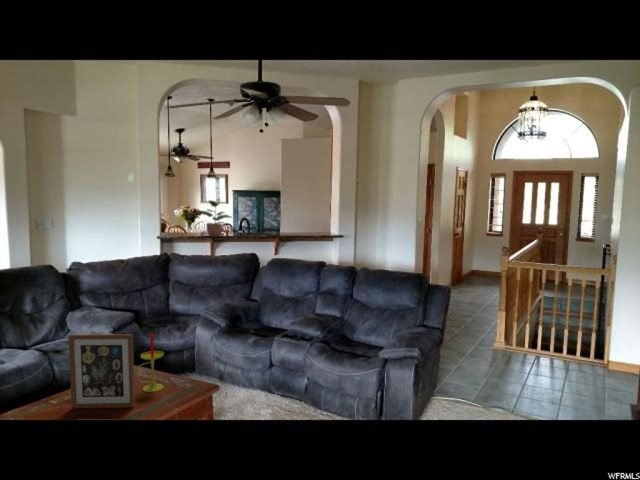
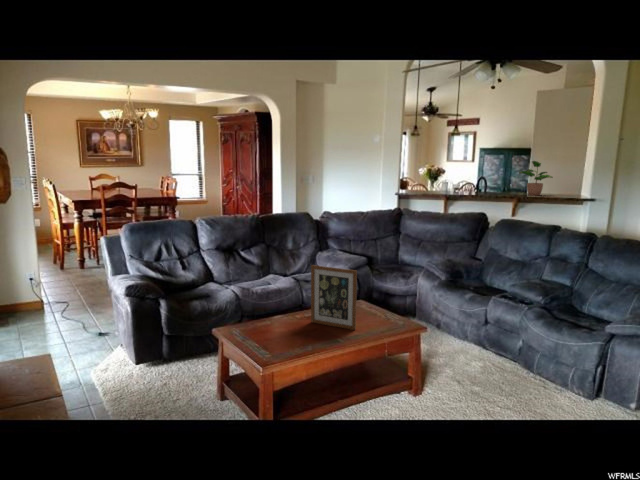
potted plant: present [197,201,231,237] -> present [519,161,553,196]
candle: present [136,334,164,392] -> none [360,273,383,322]

